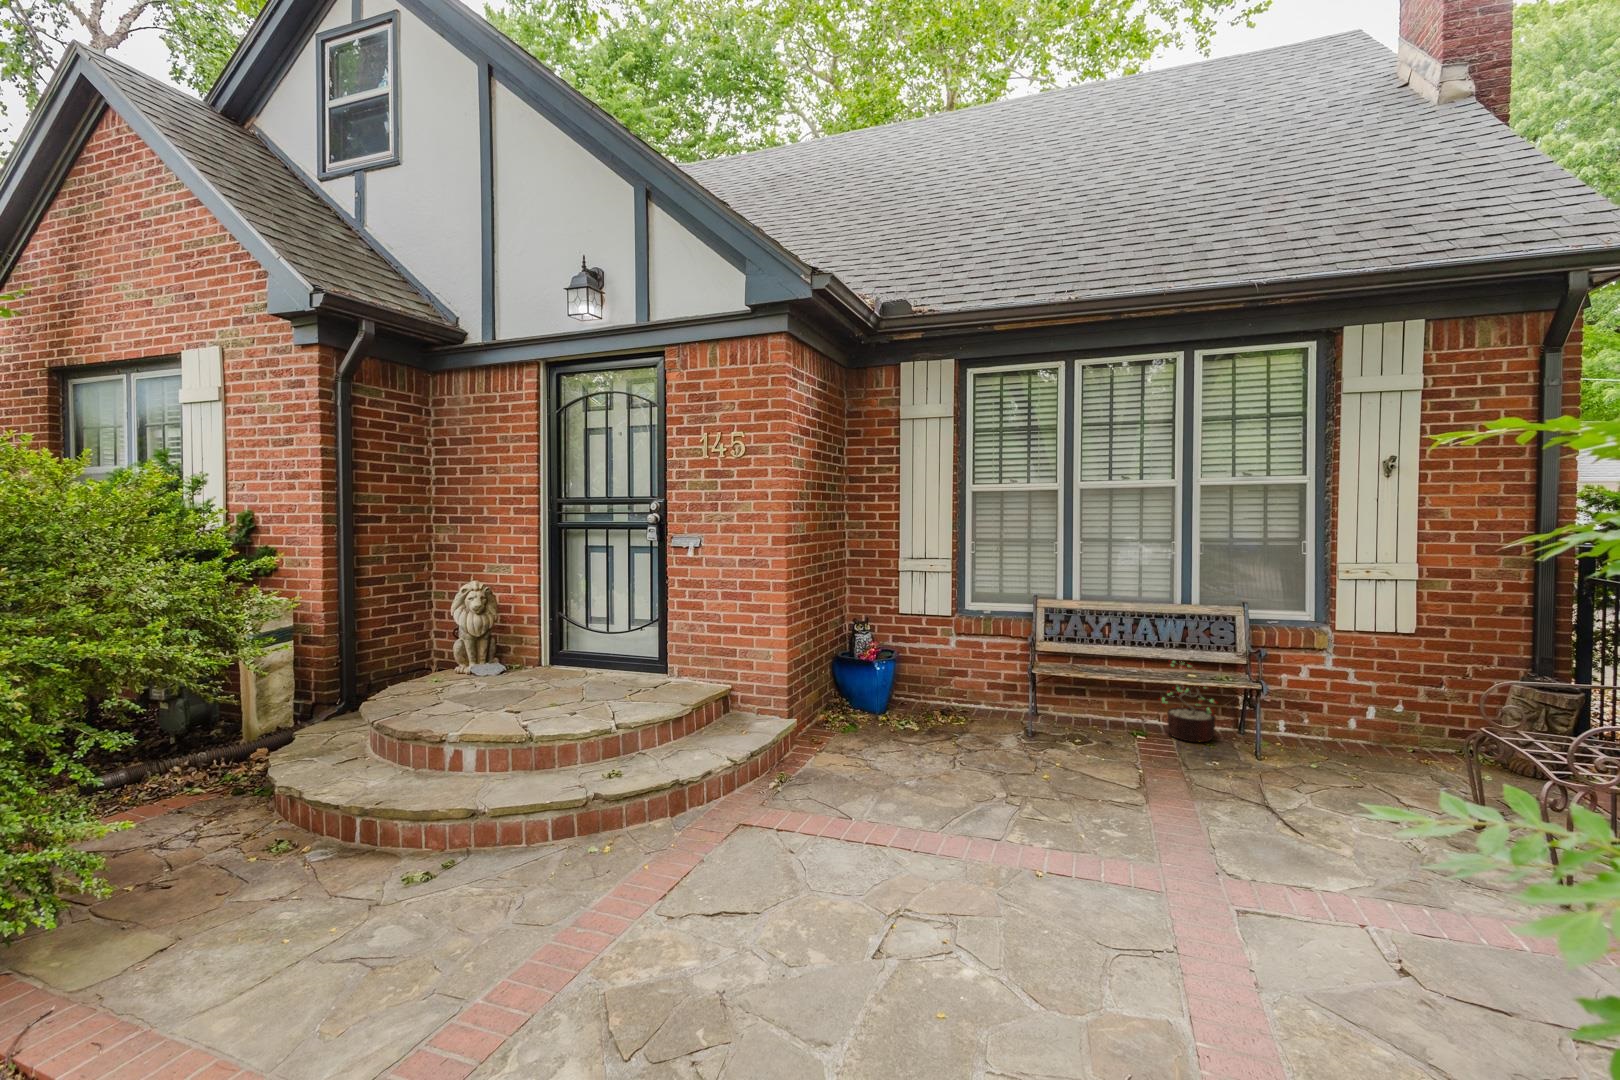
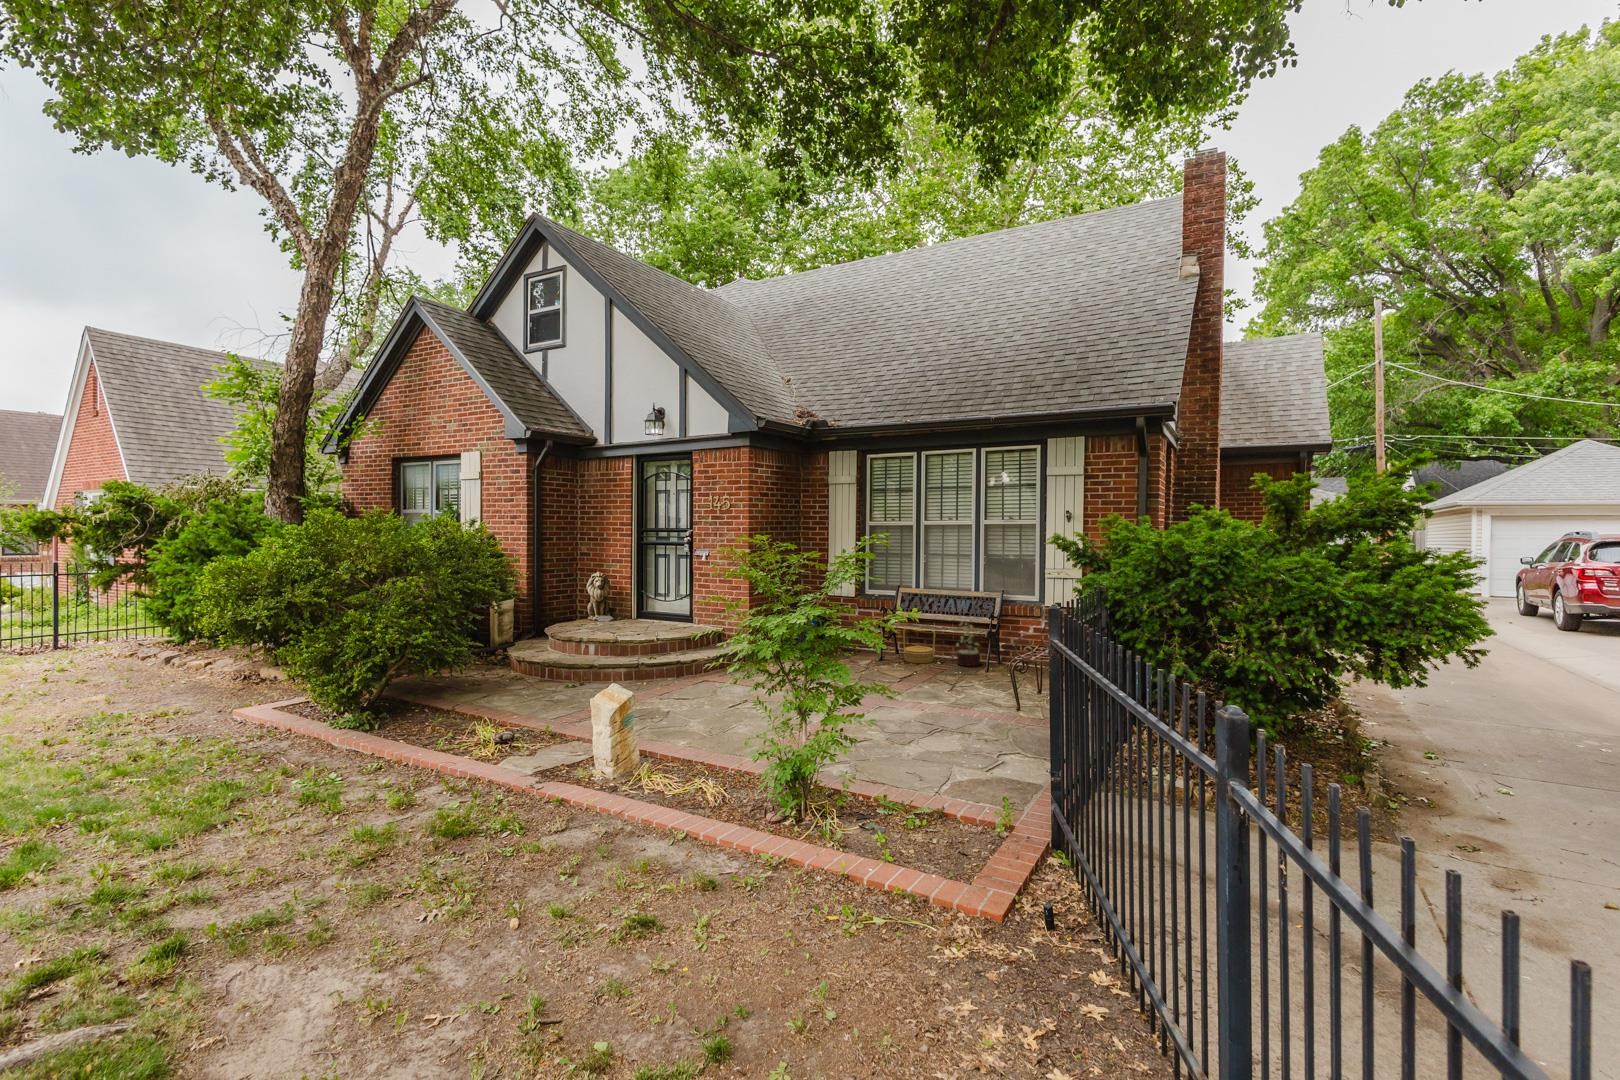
woven basket: none [1062,672,1126,738] -> present [903,628,935,663]

